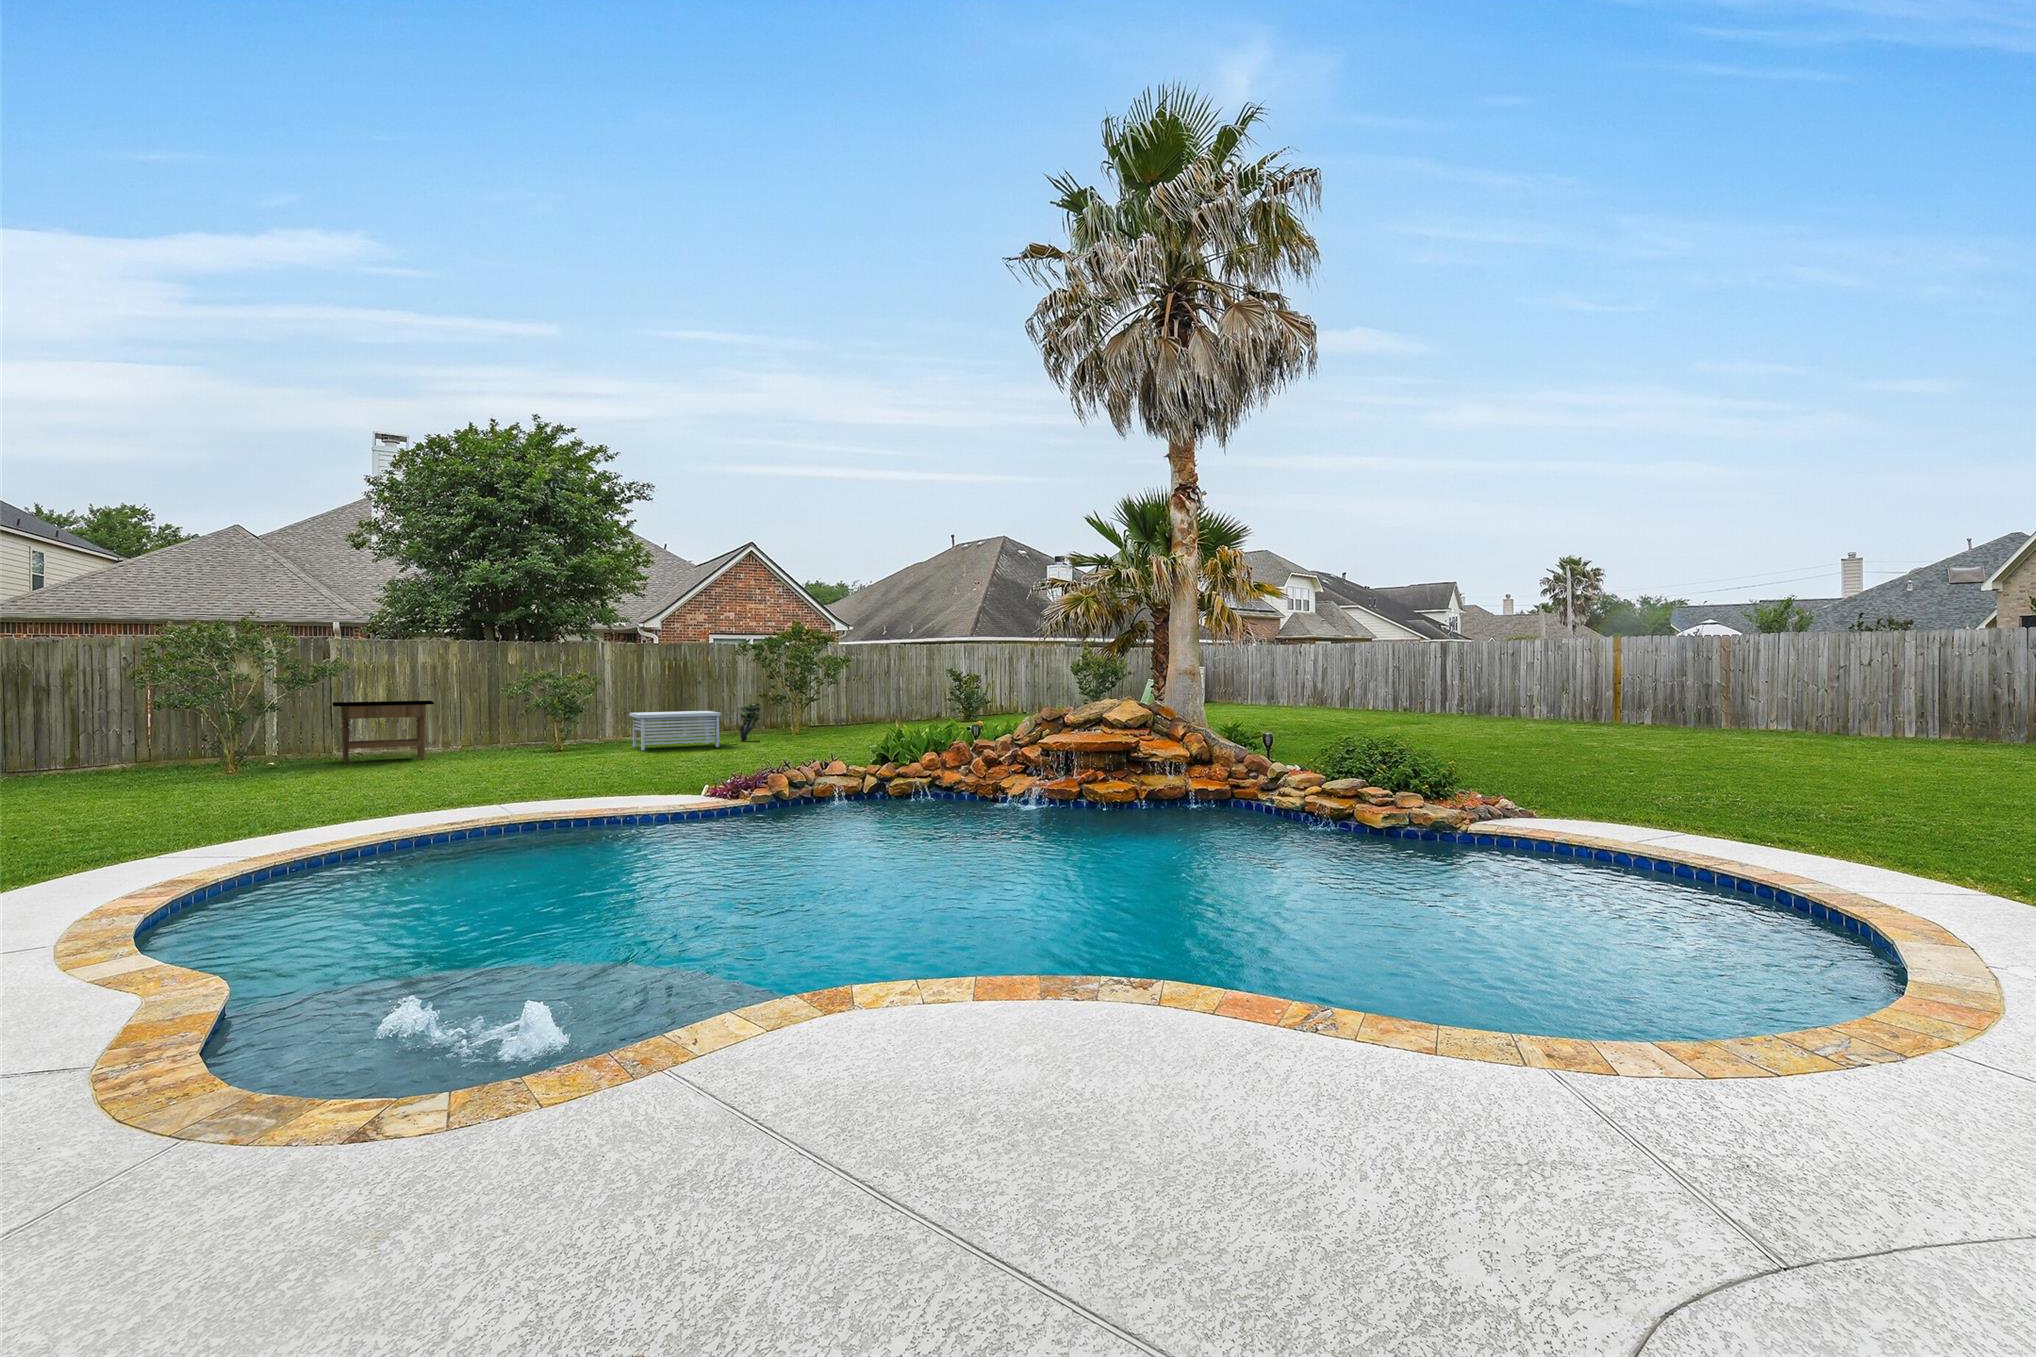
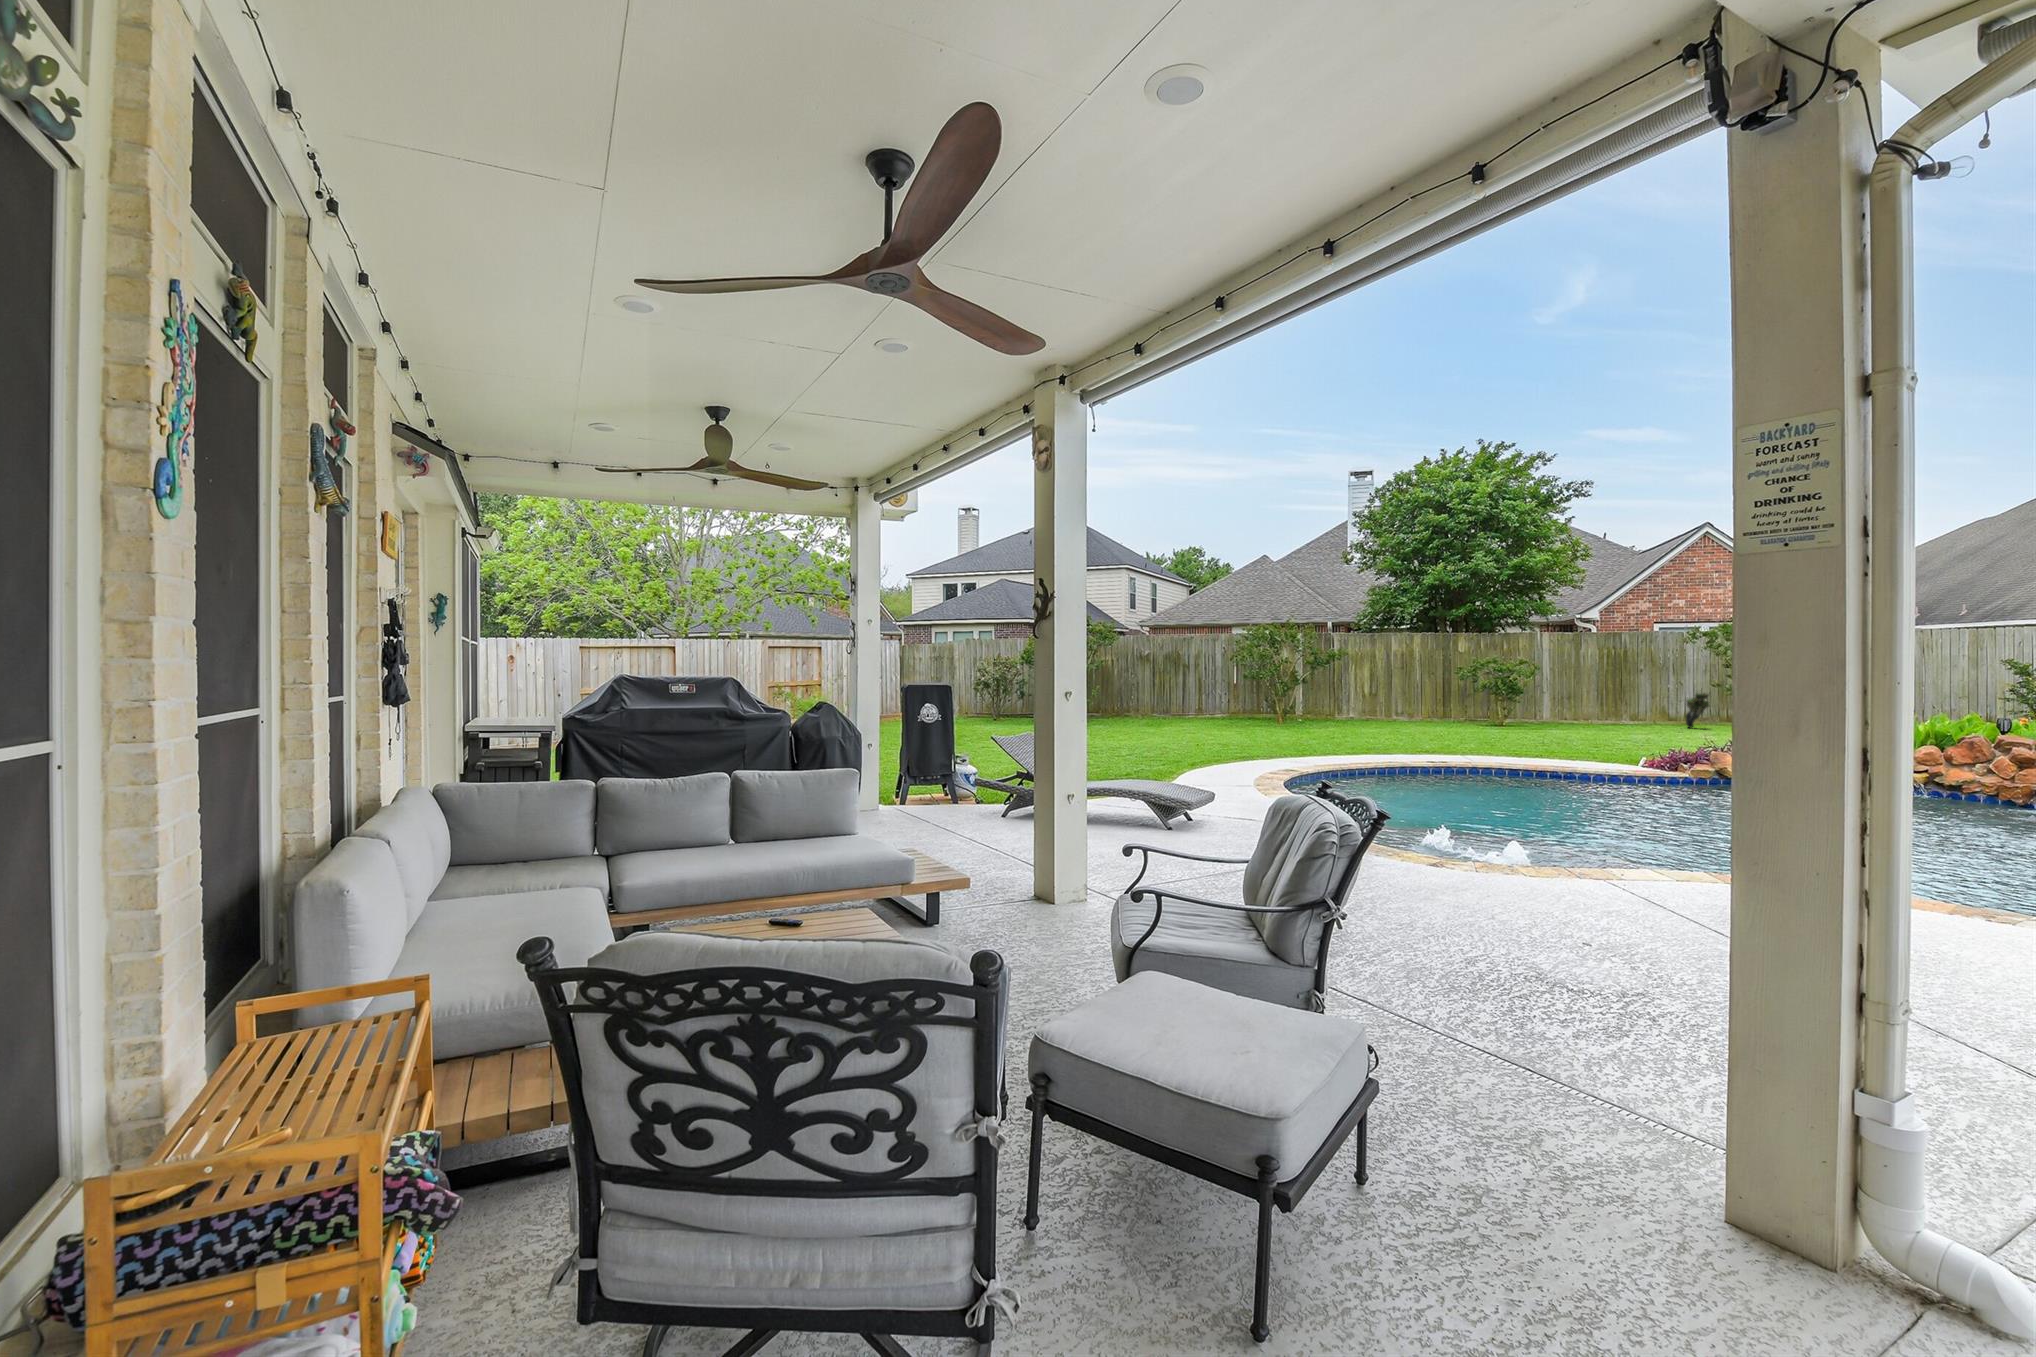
side table: present [332,701,434,764] -> none [1335,681,1404,726]
storage bench: present [629,711,721,750] -> none [1567,696,1663,731]

